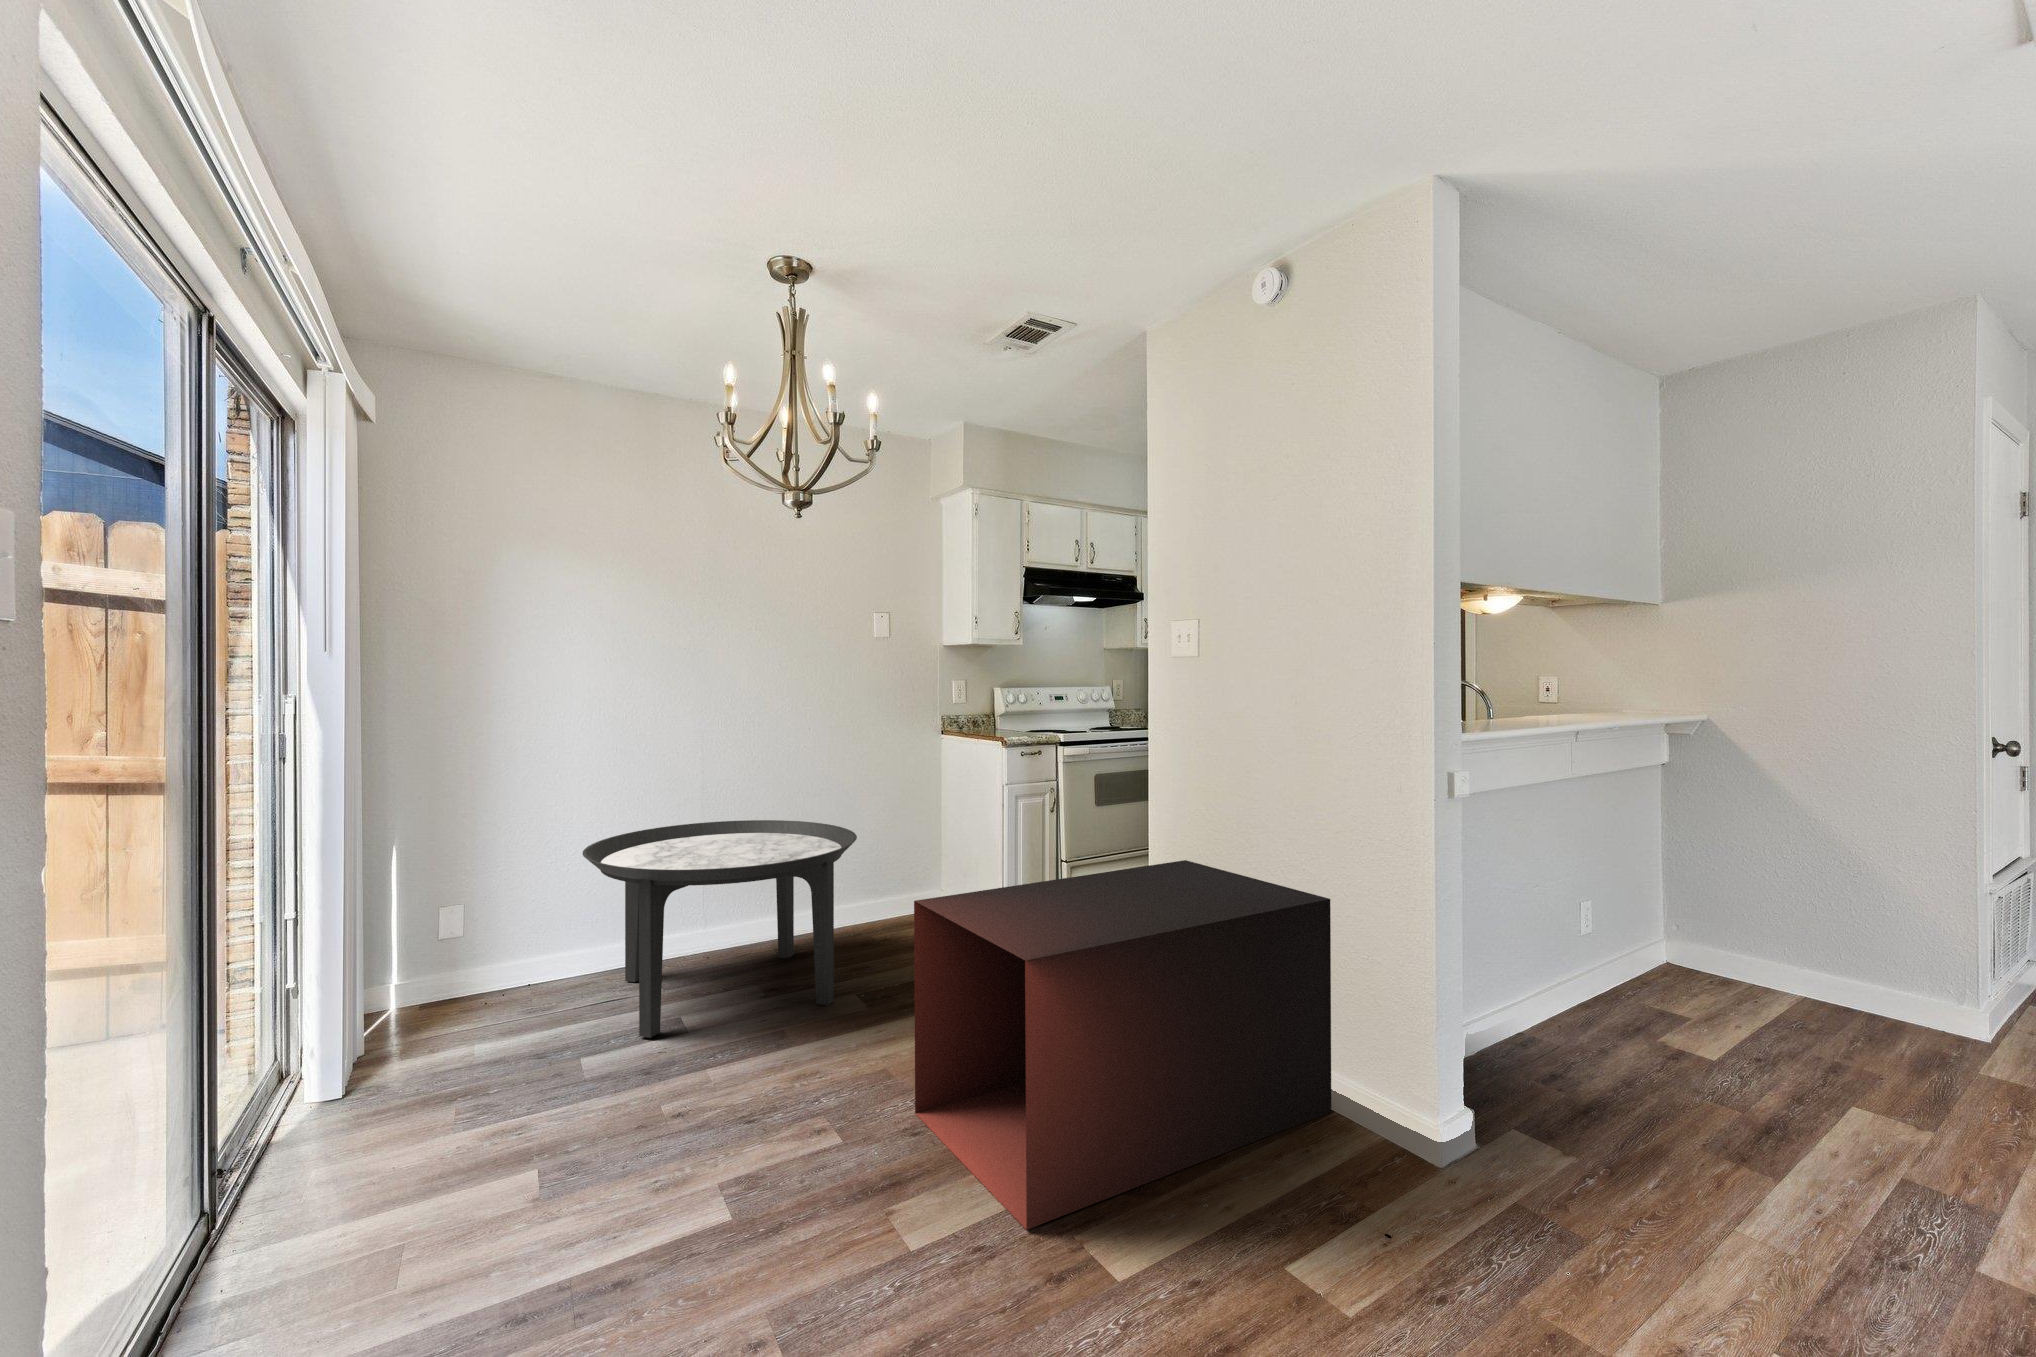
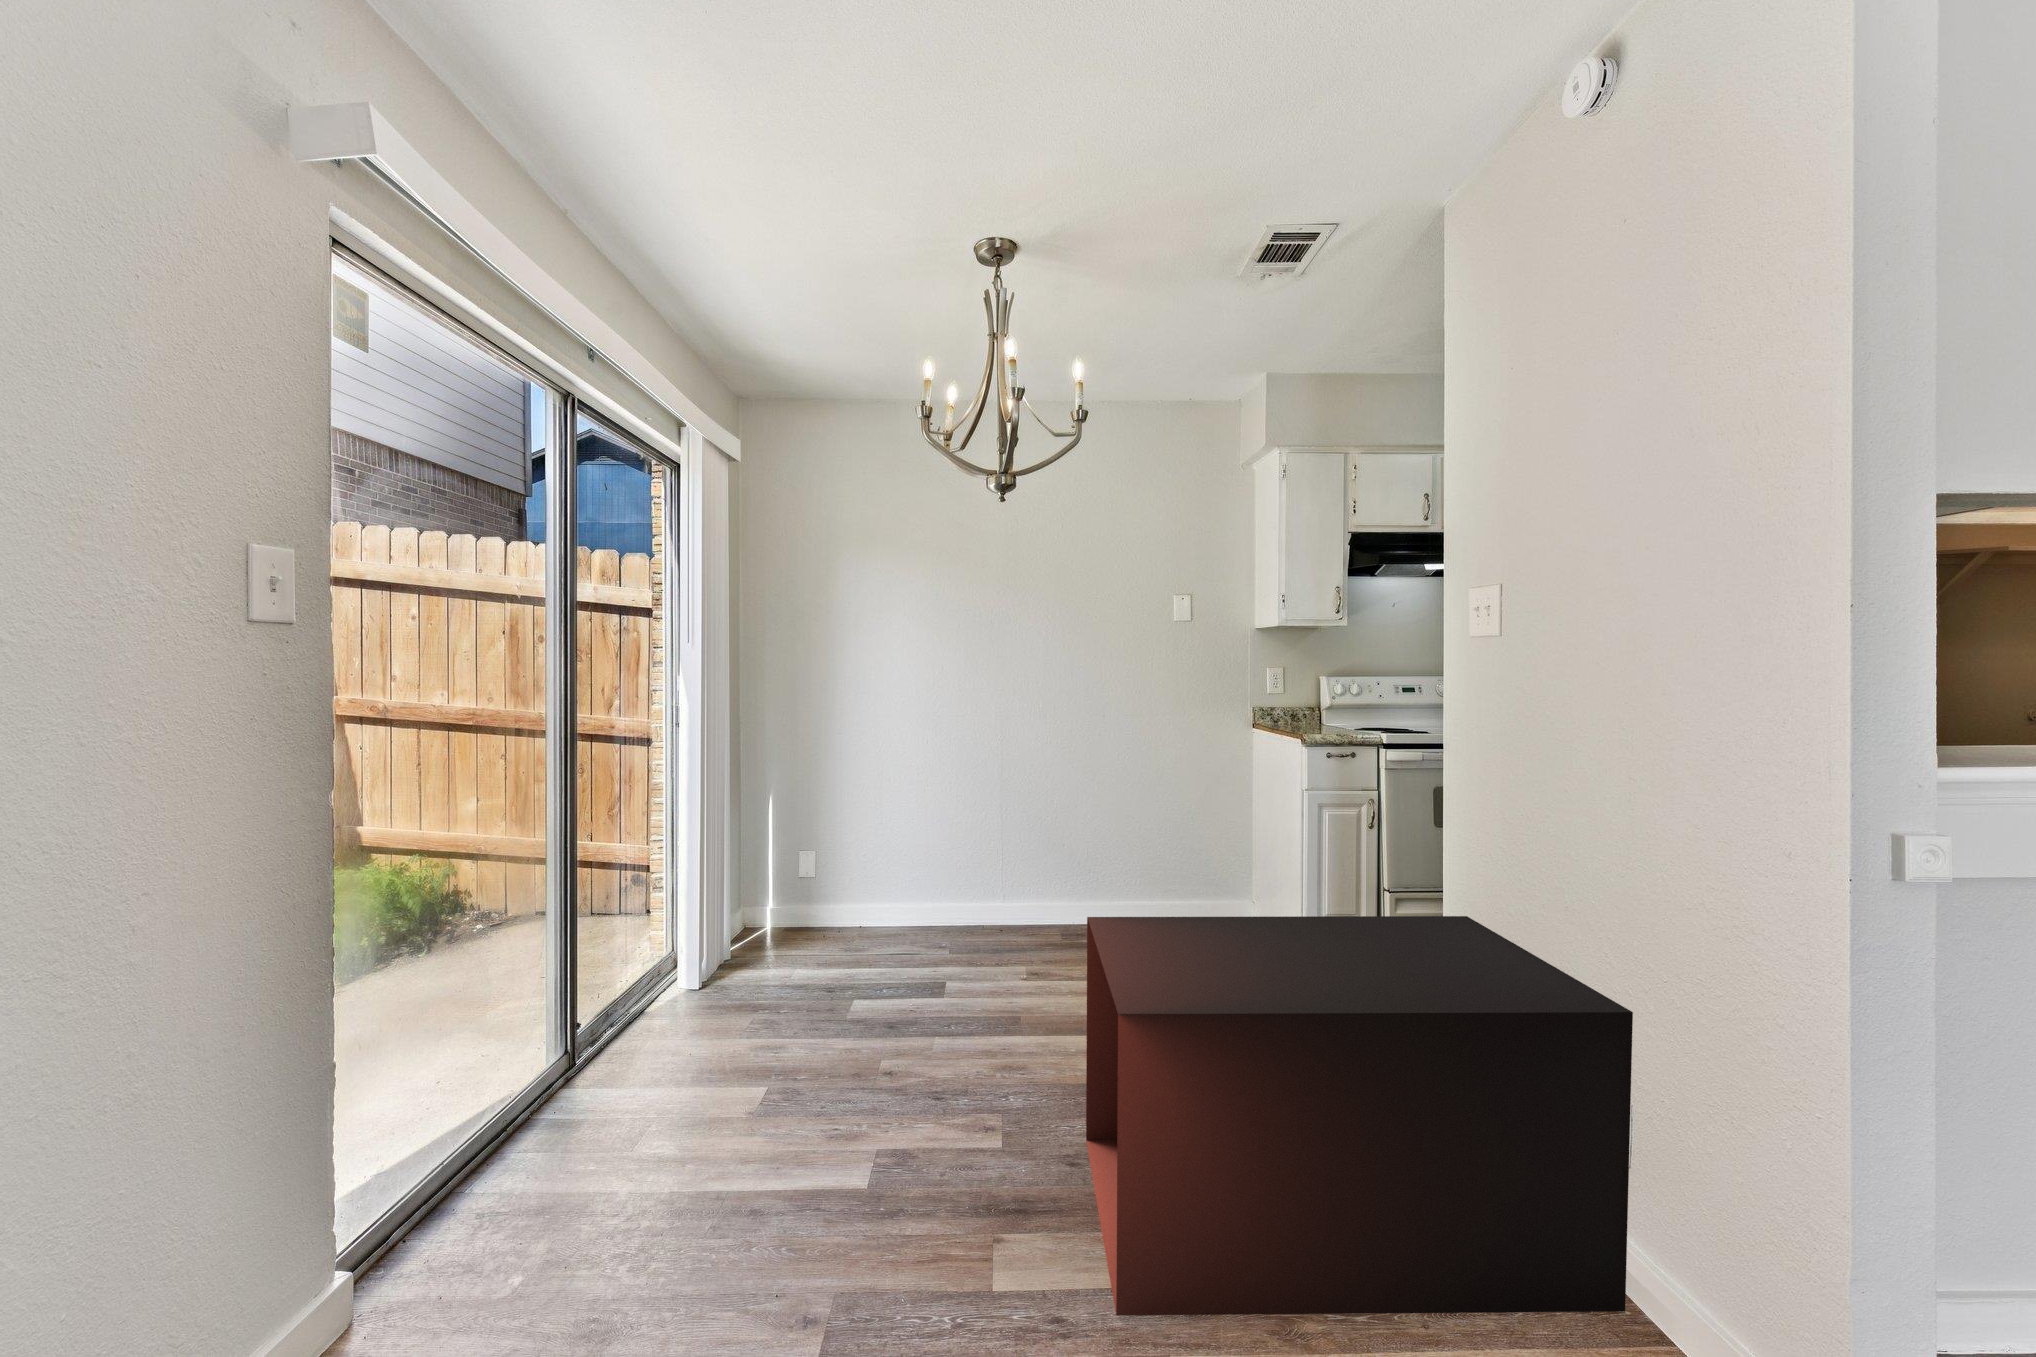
round table: present [583,820,857,1038] -> none [873,802,1122,1001]

